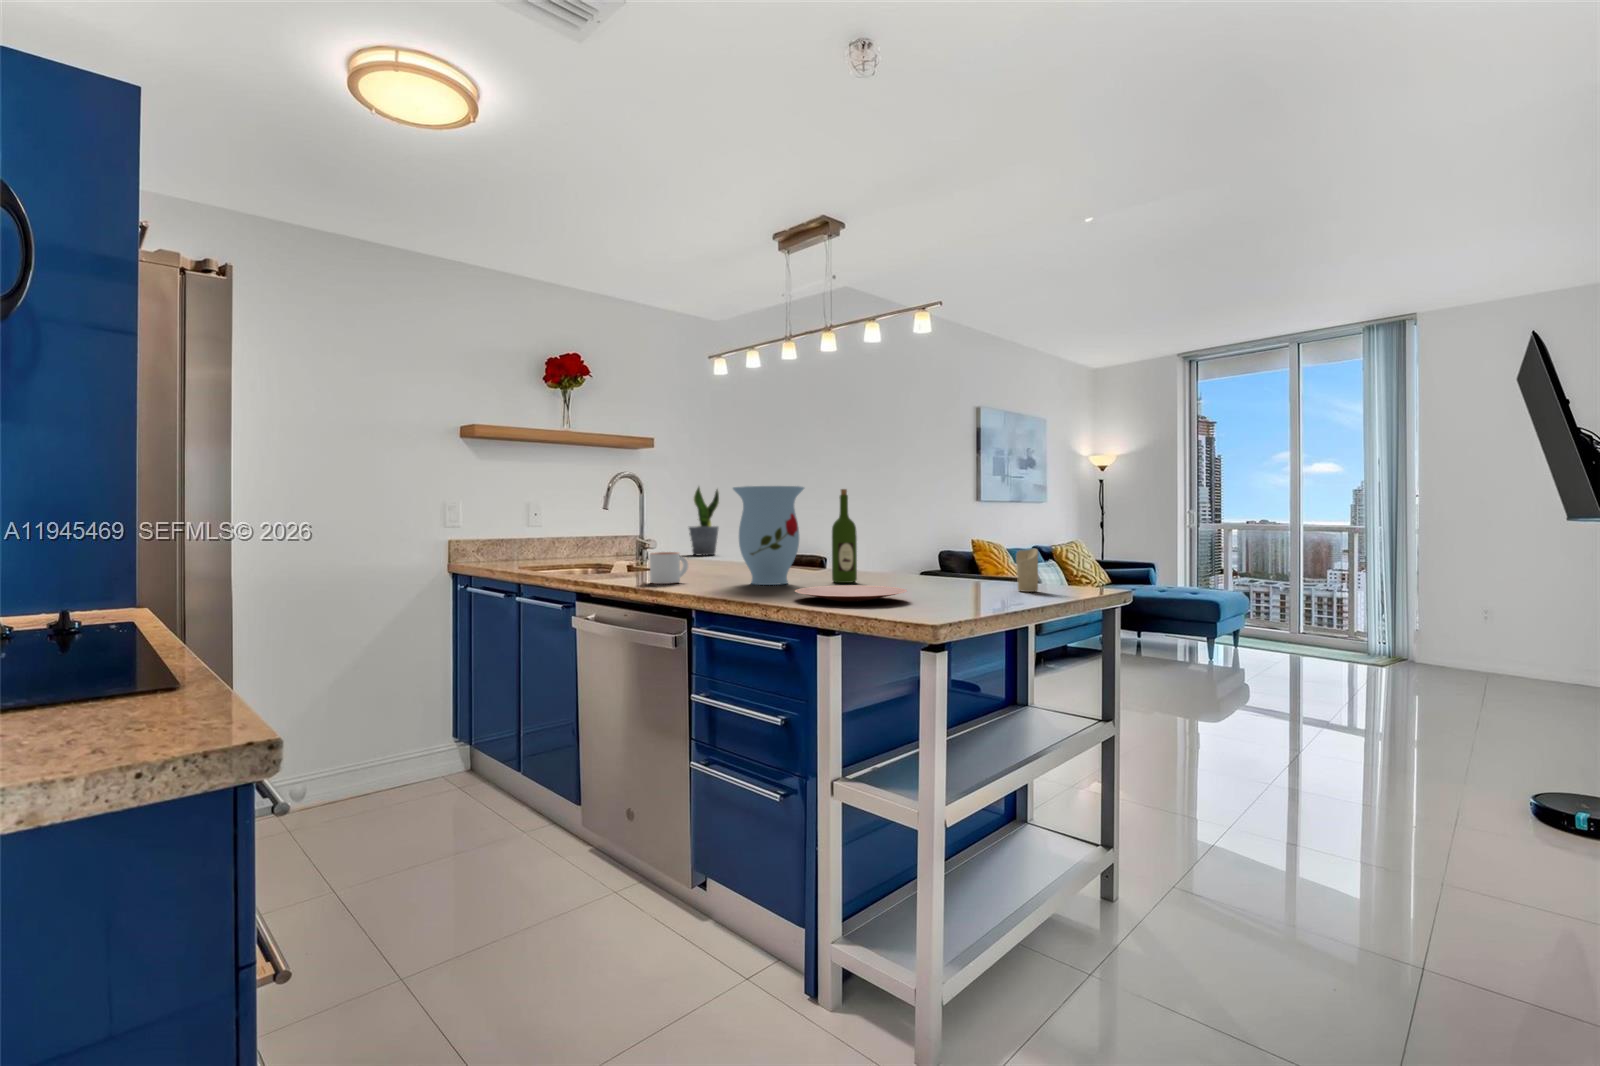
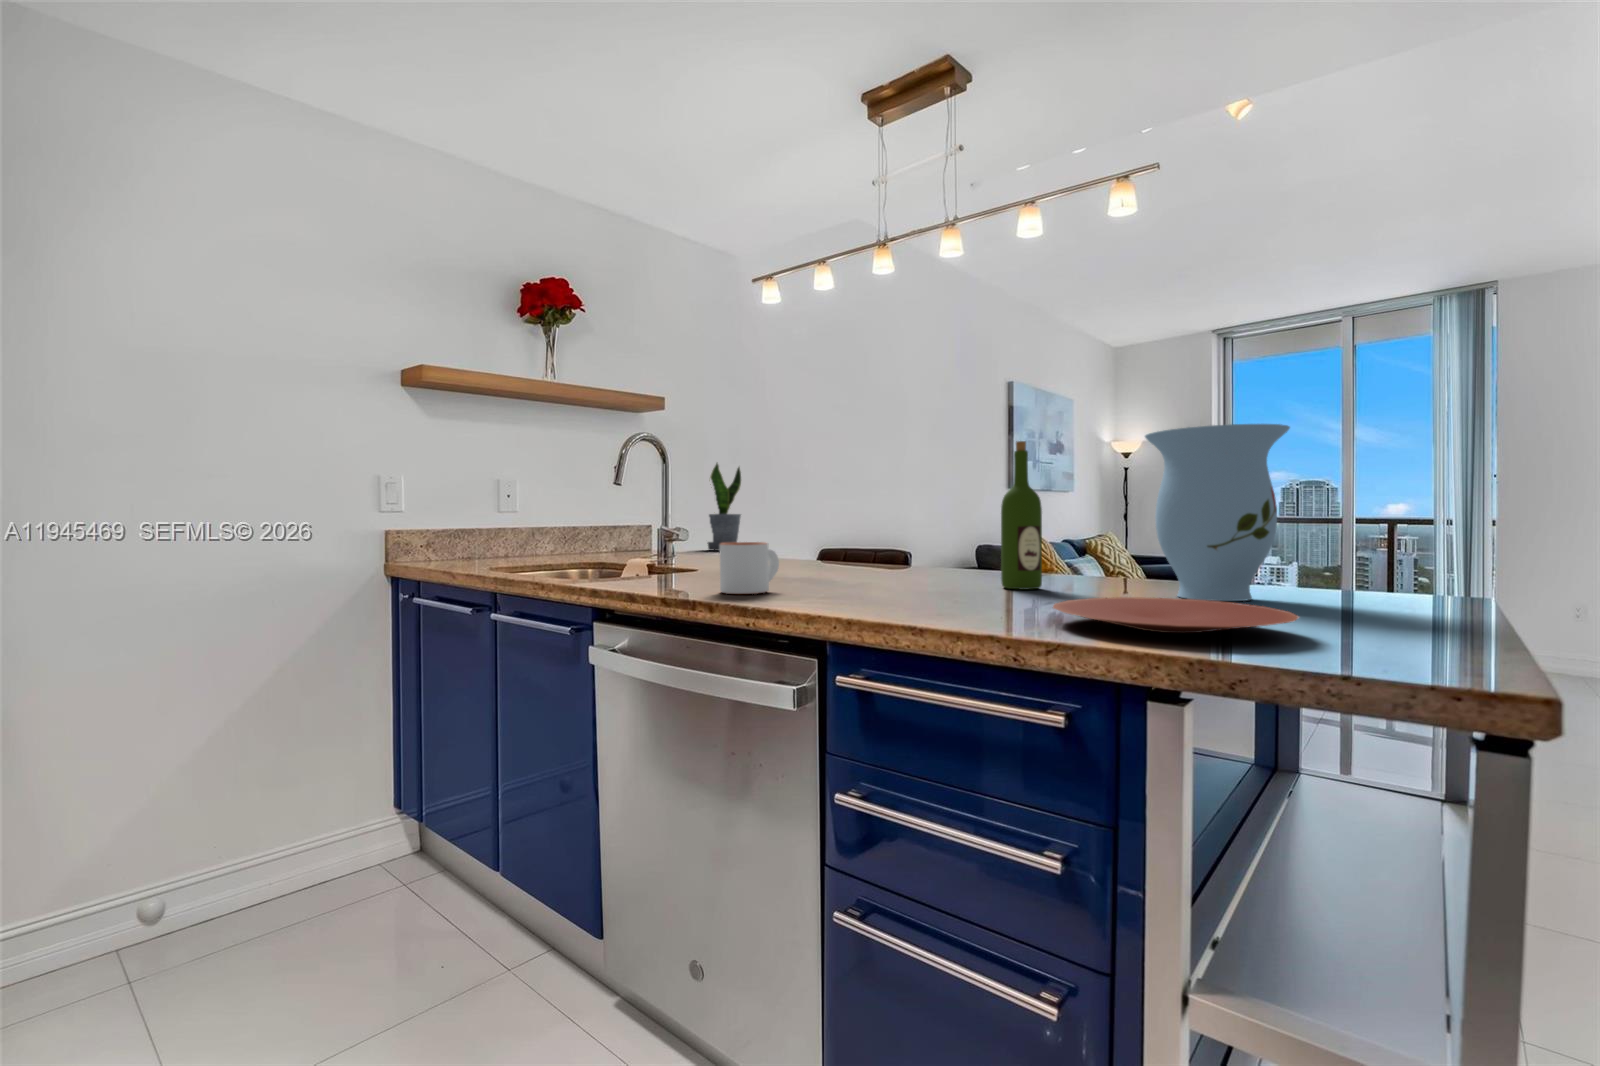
vase: present [733,486,804,585] -> present [1145,424,1290,601]
candle: present [1016,549,1038,592] -> none [1348,532,1394,604]

